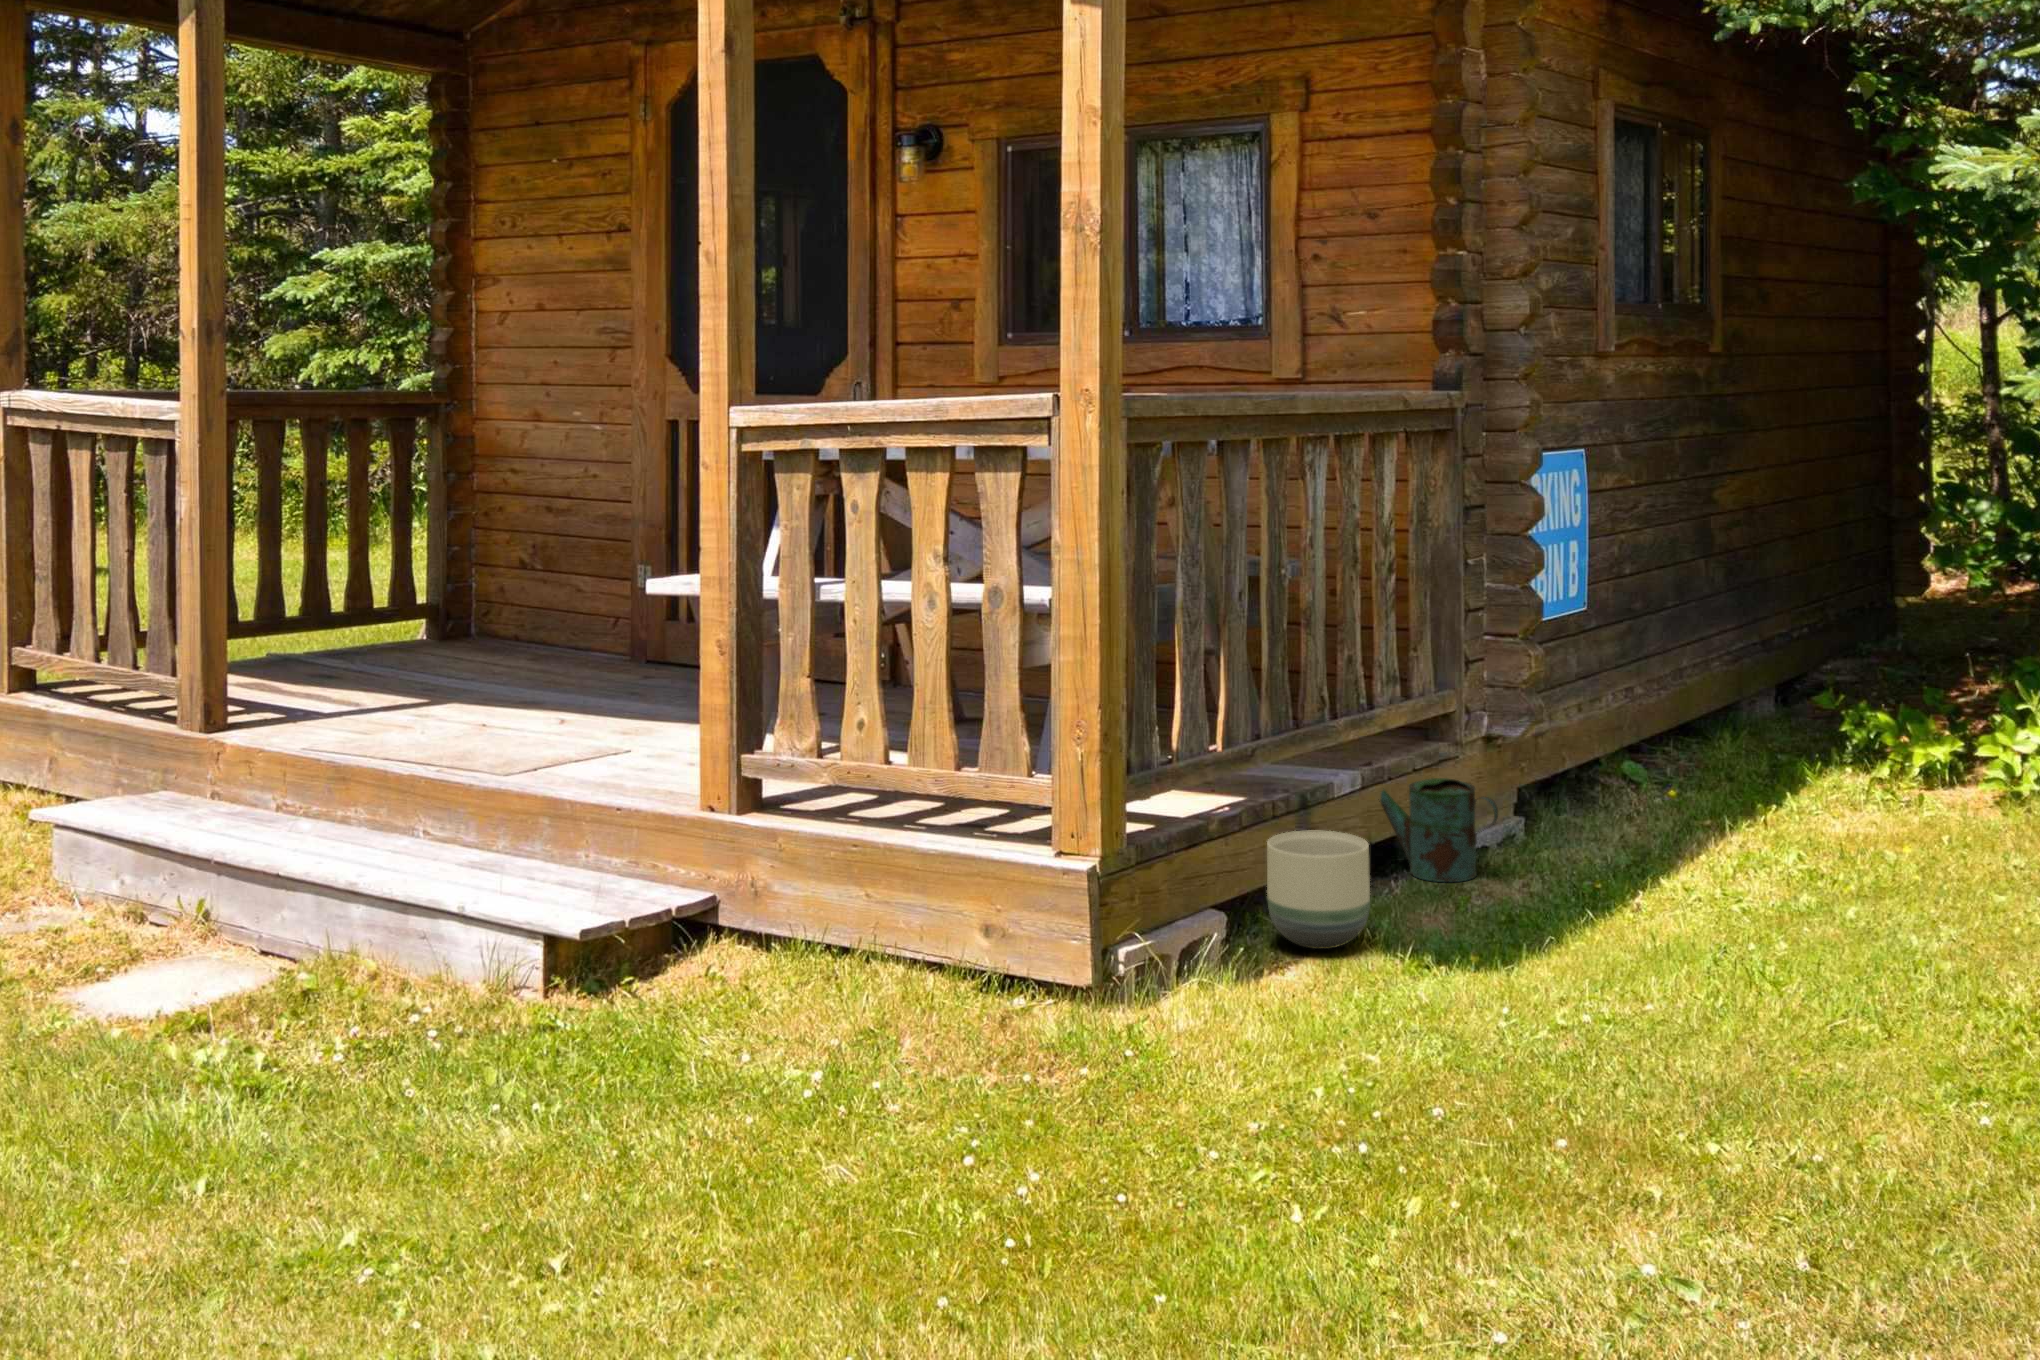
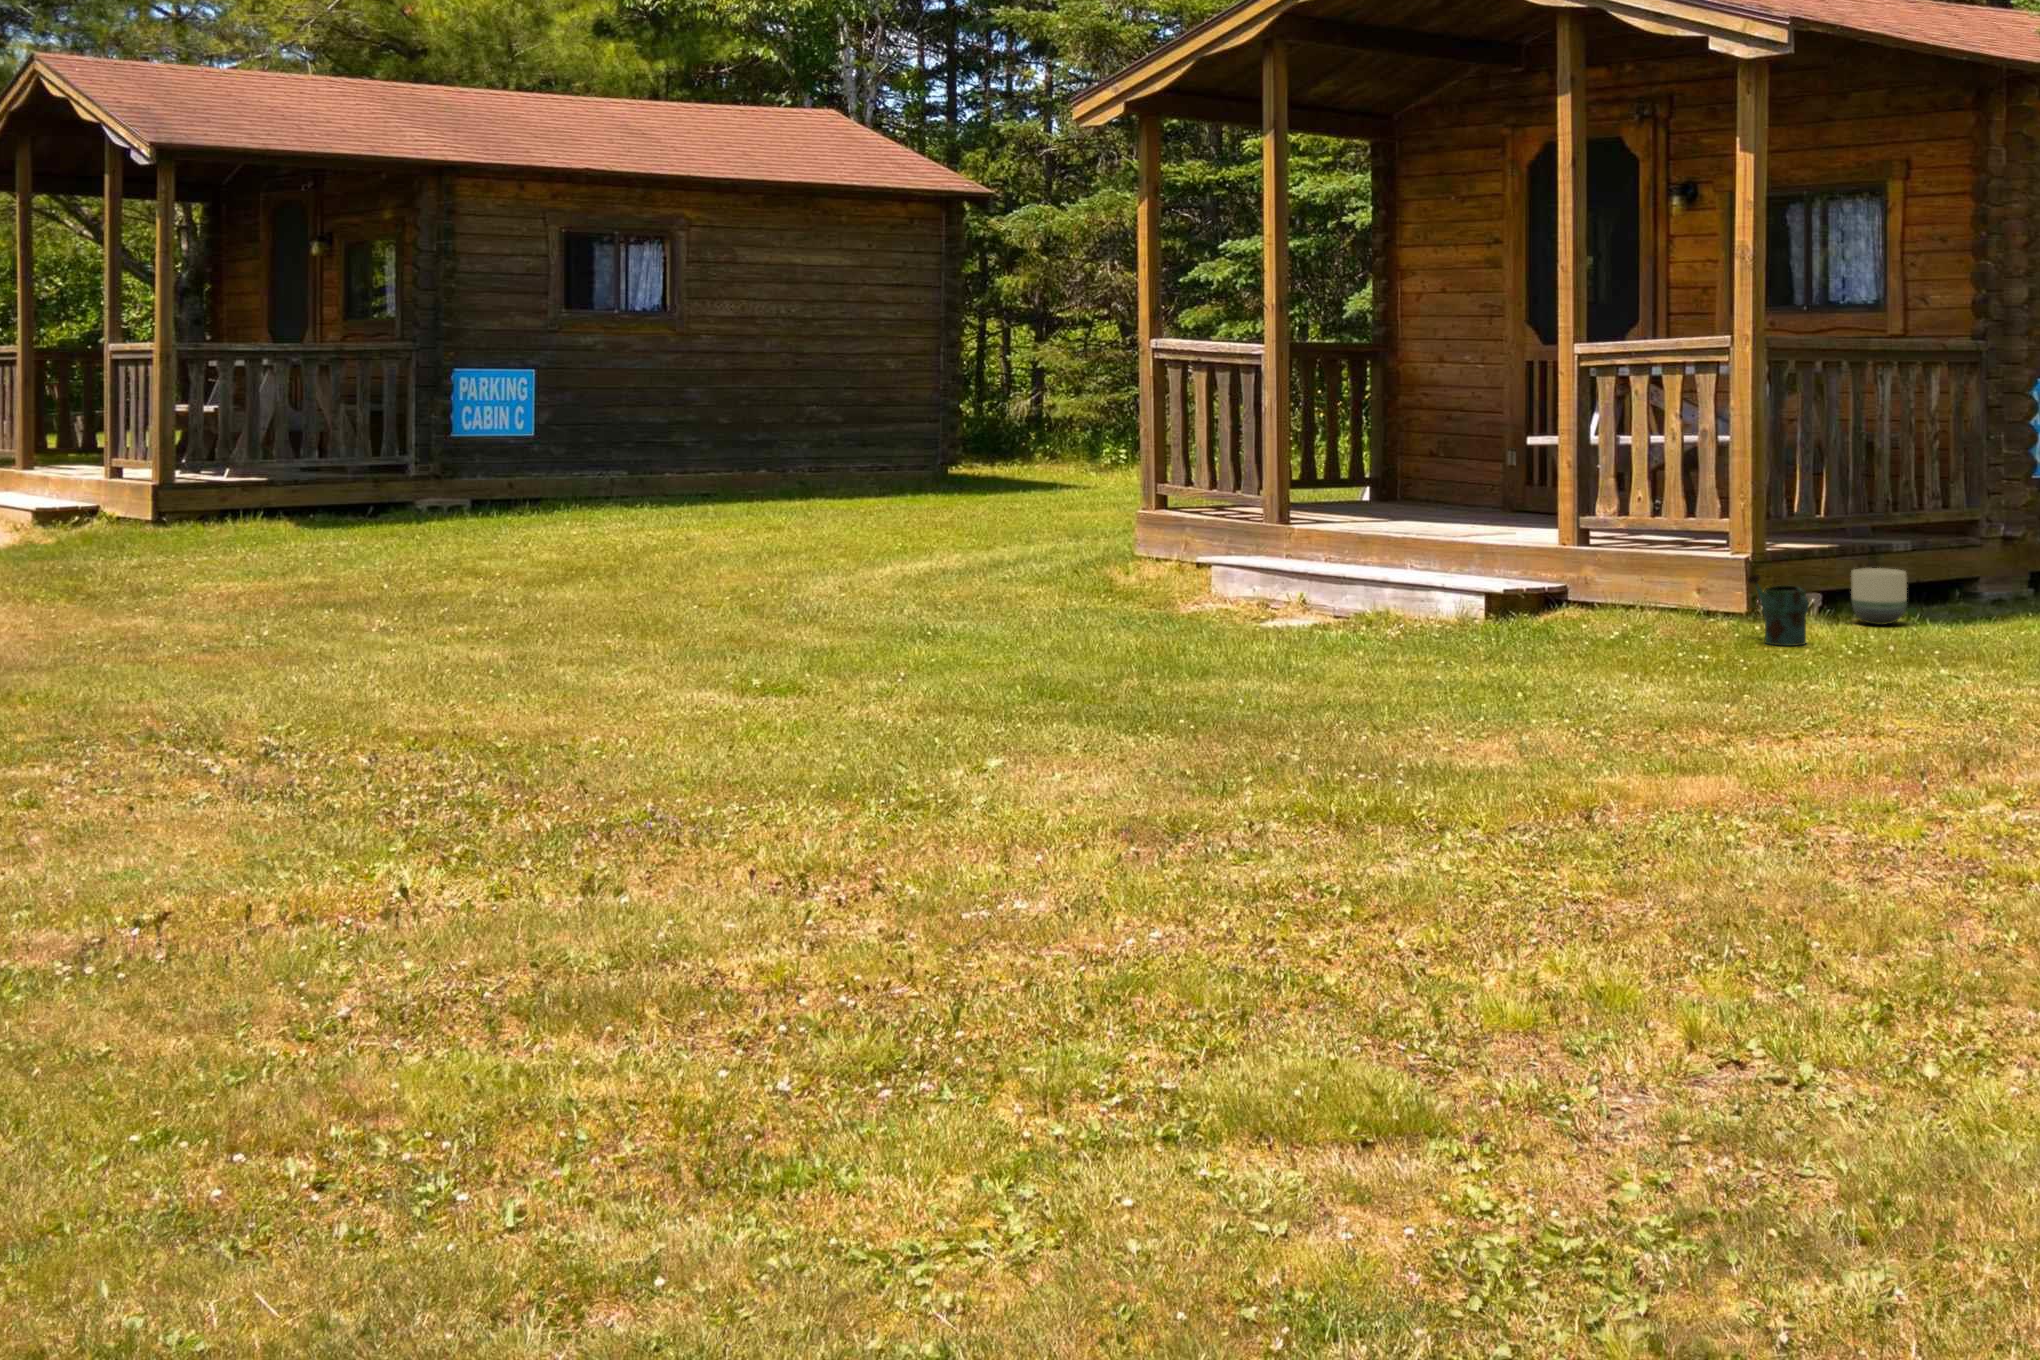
watering can: present [1363,761,1498,882] -> present [1748,575,1809,646]

